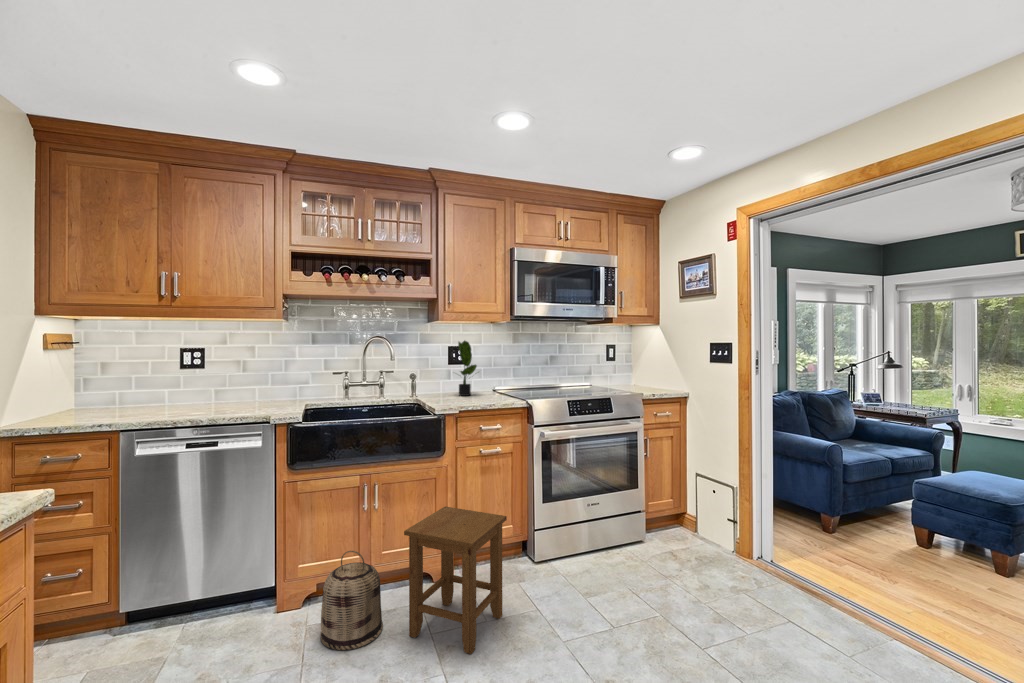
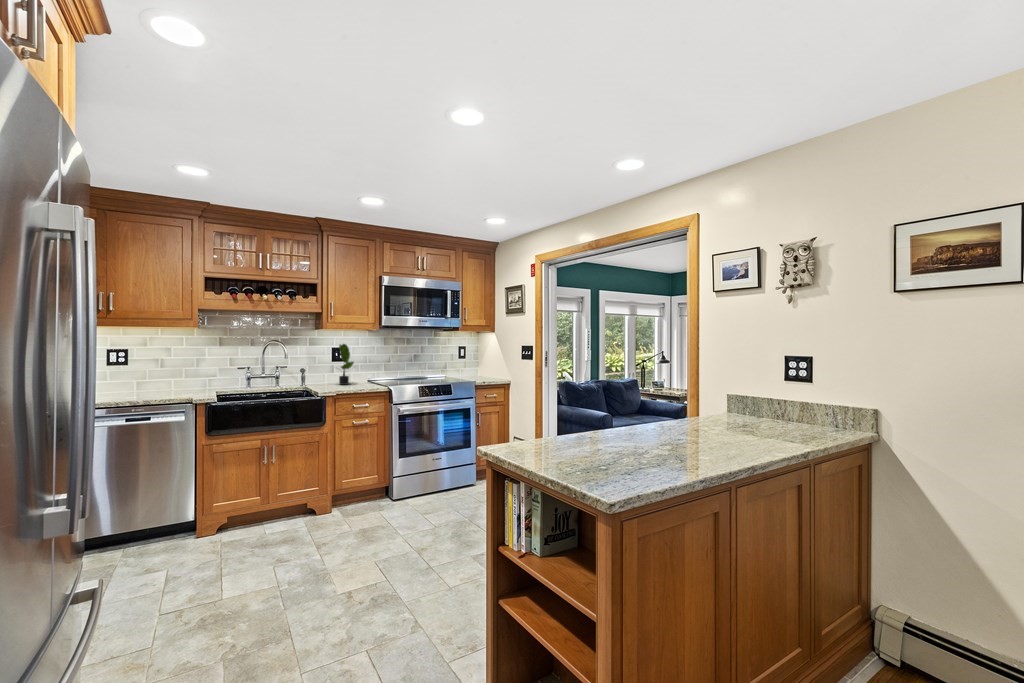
stool: present [404,507,507,654] -> none [295,460,368,547]
basket: present [320,551,383,650] -> none [233,488,279,552]

